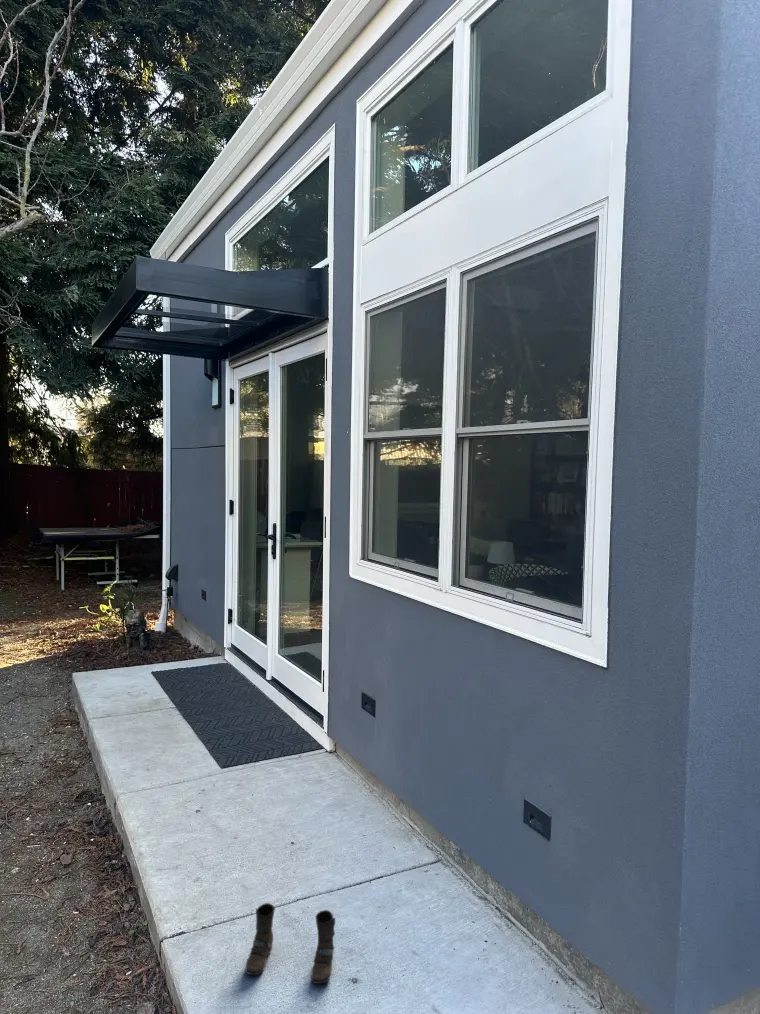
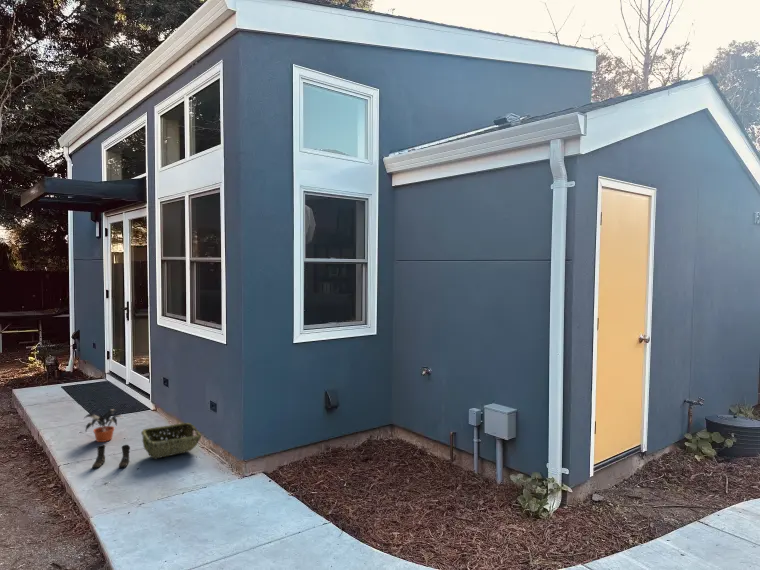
potted plant: none [208,772,293,854] -> present [86,409,121,442]
woven basket: none [355,838,501,951] -> present [141,423,201,459]

